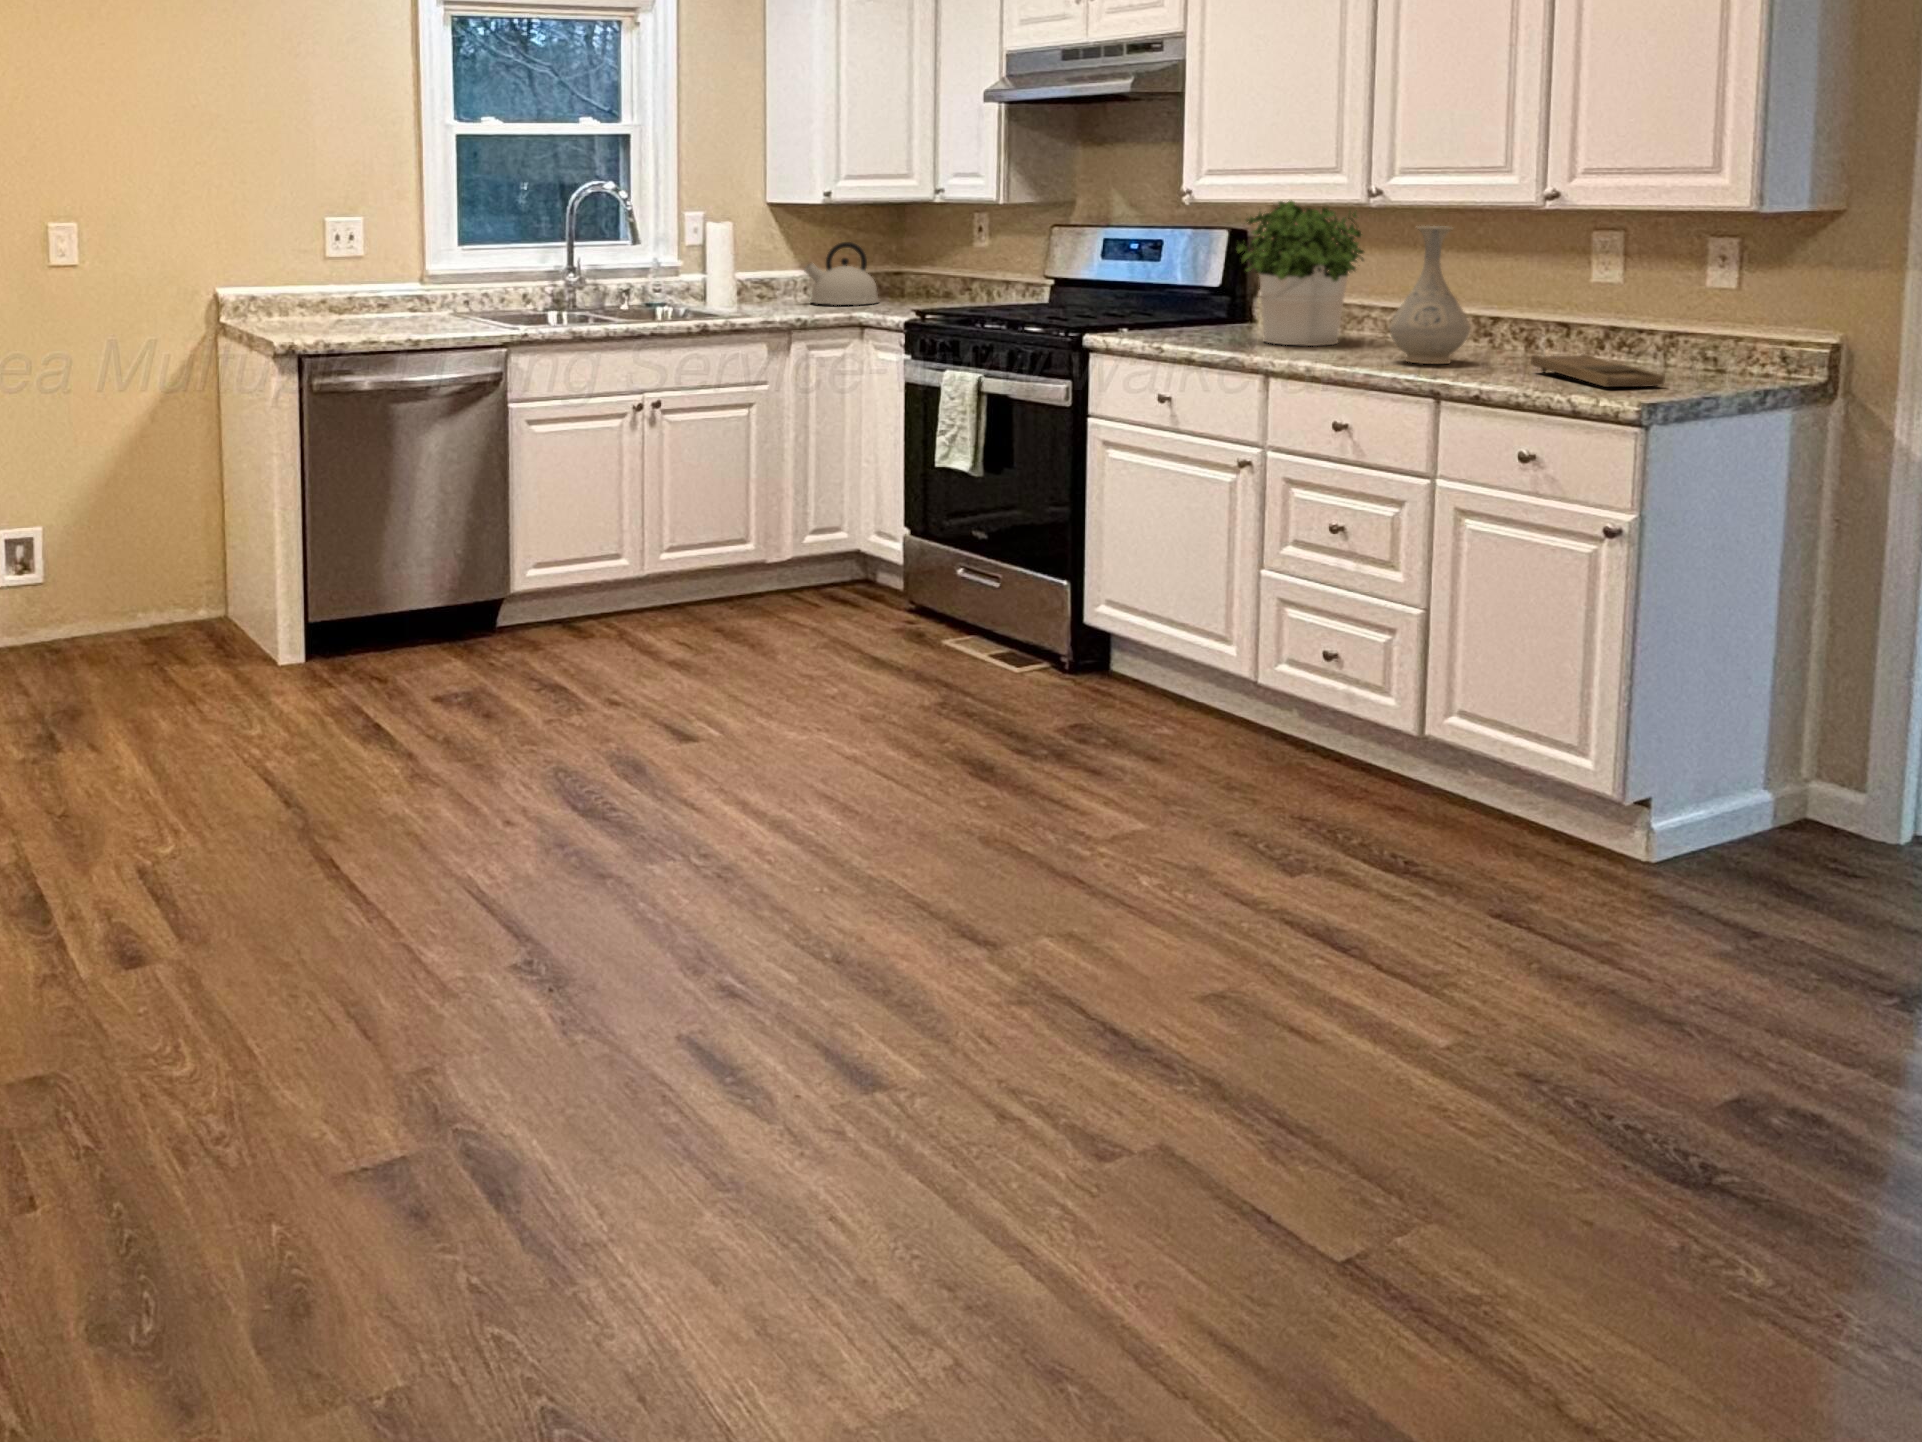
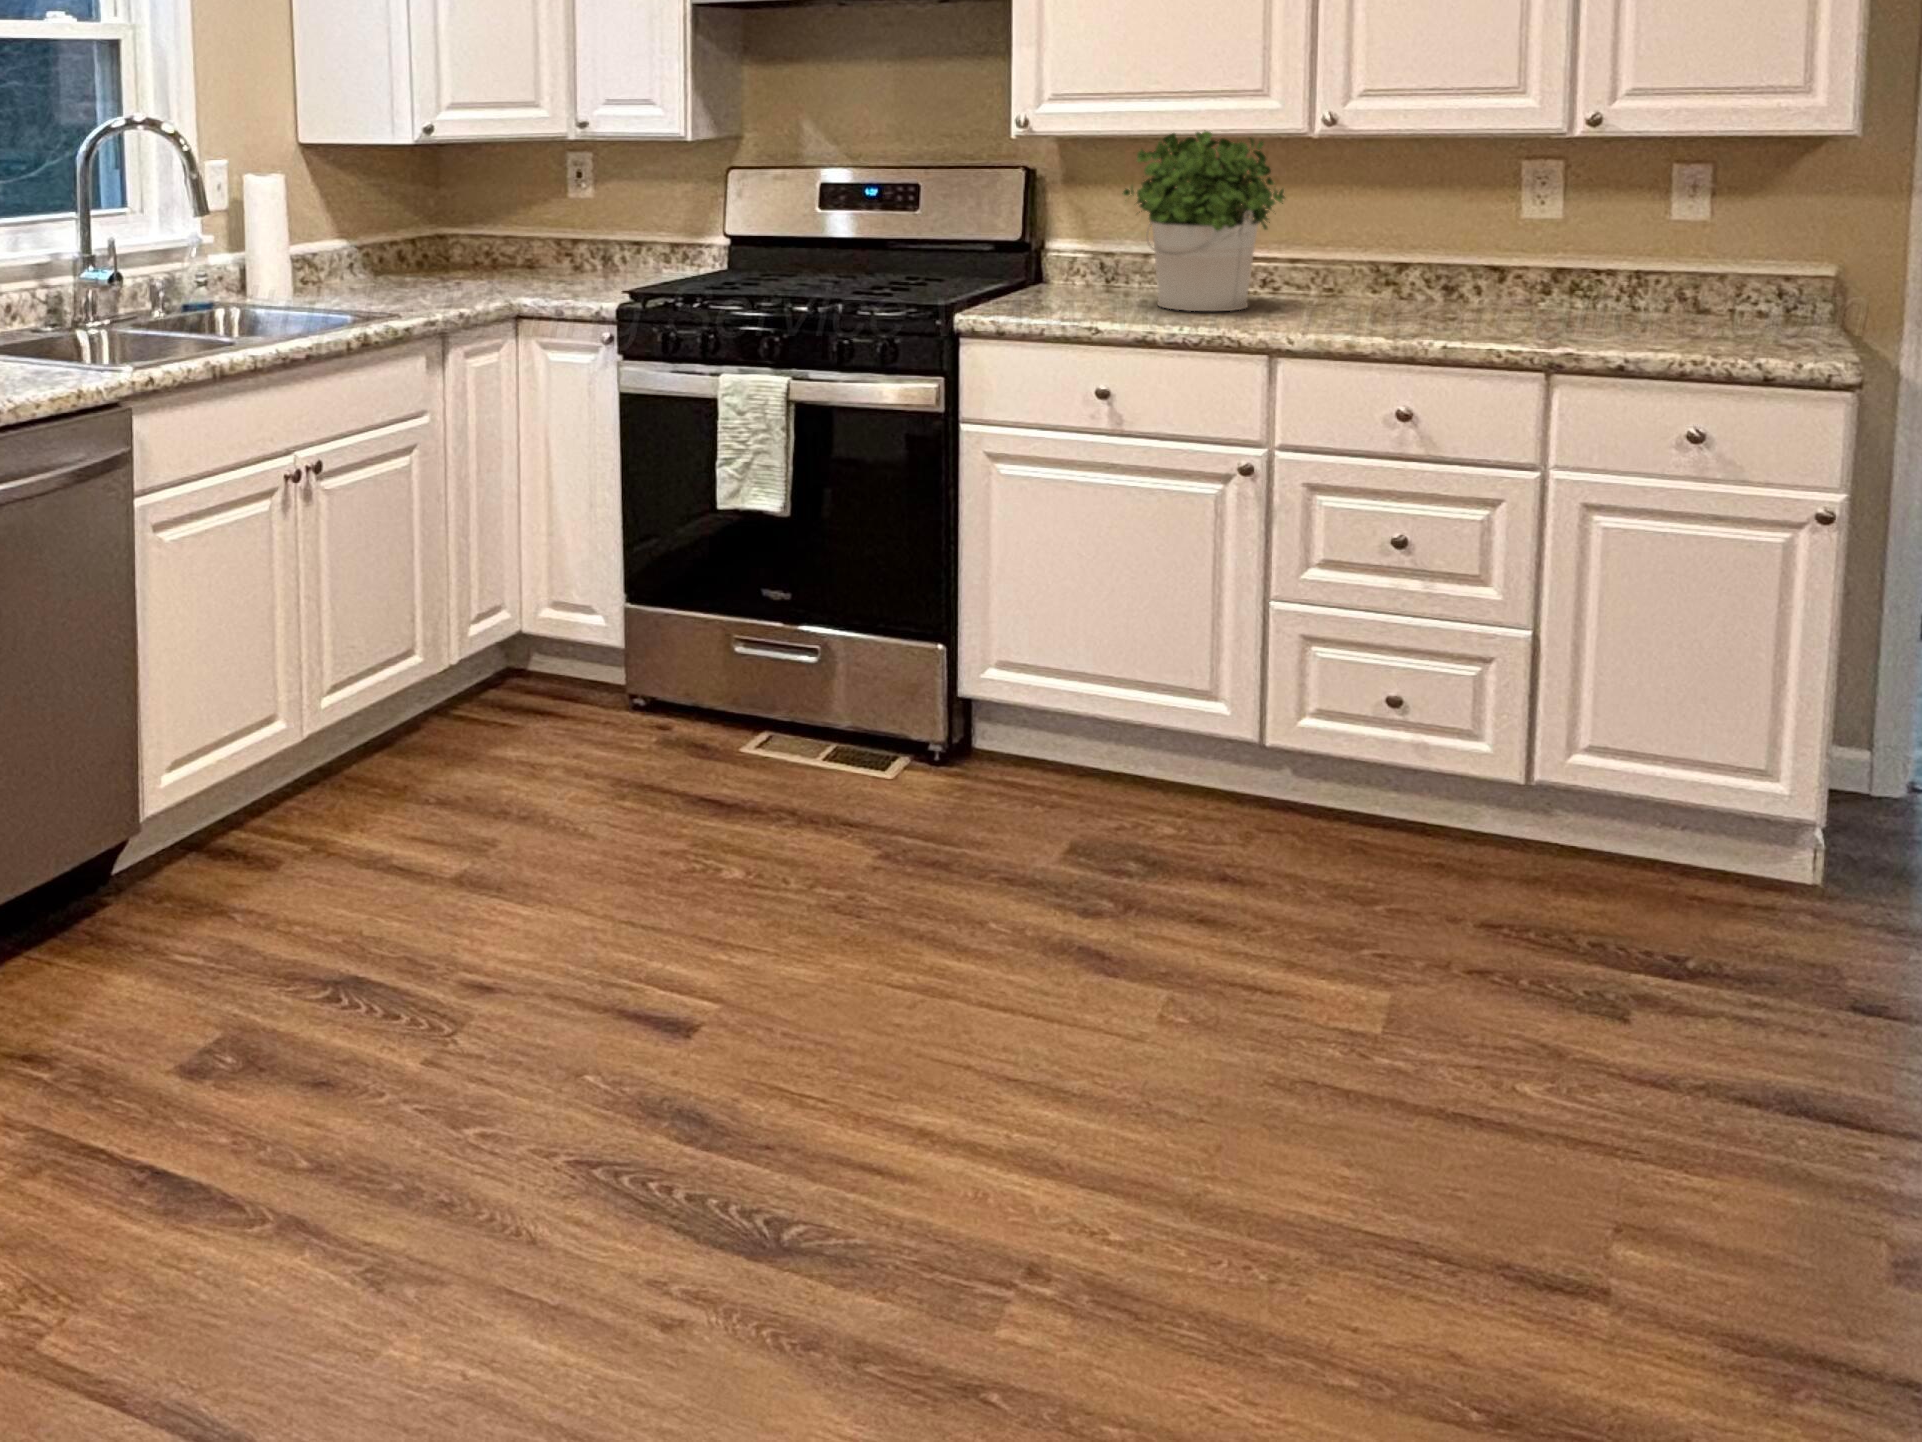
vase: present [1390,226,1470,364] -> none [1384,160,1478,327]
kettle: present [804,242,879,305] -> none [399,198,501,289]
tray: present [1531,354,1664,387] -> none [1568,304,1752,343]

